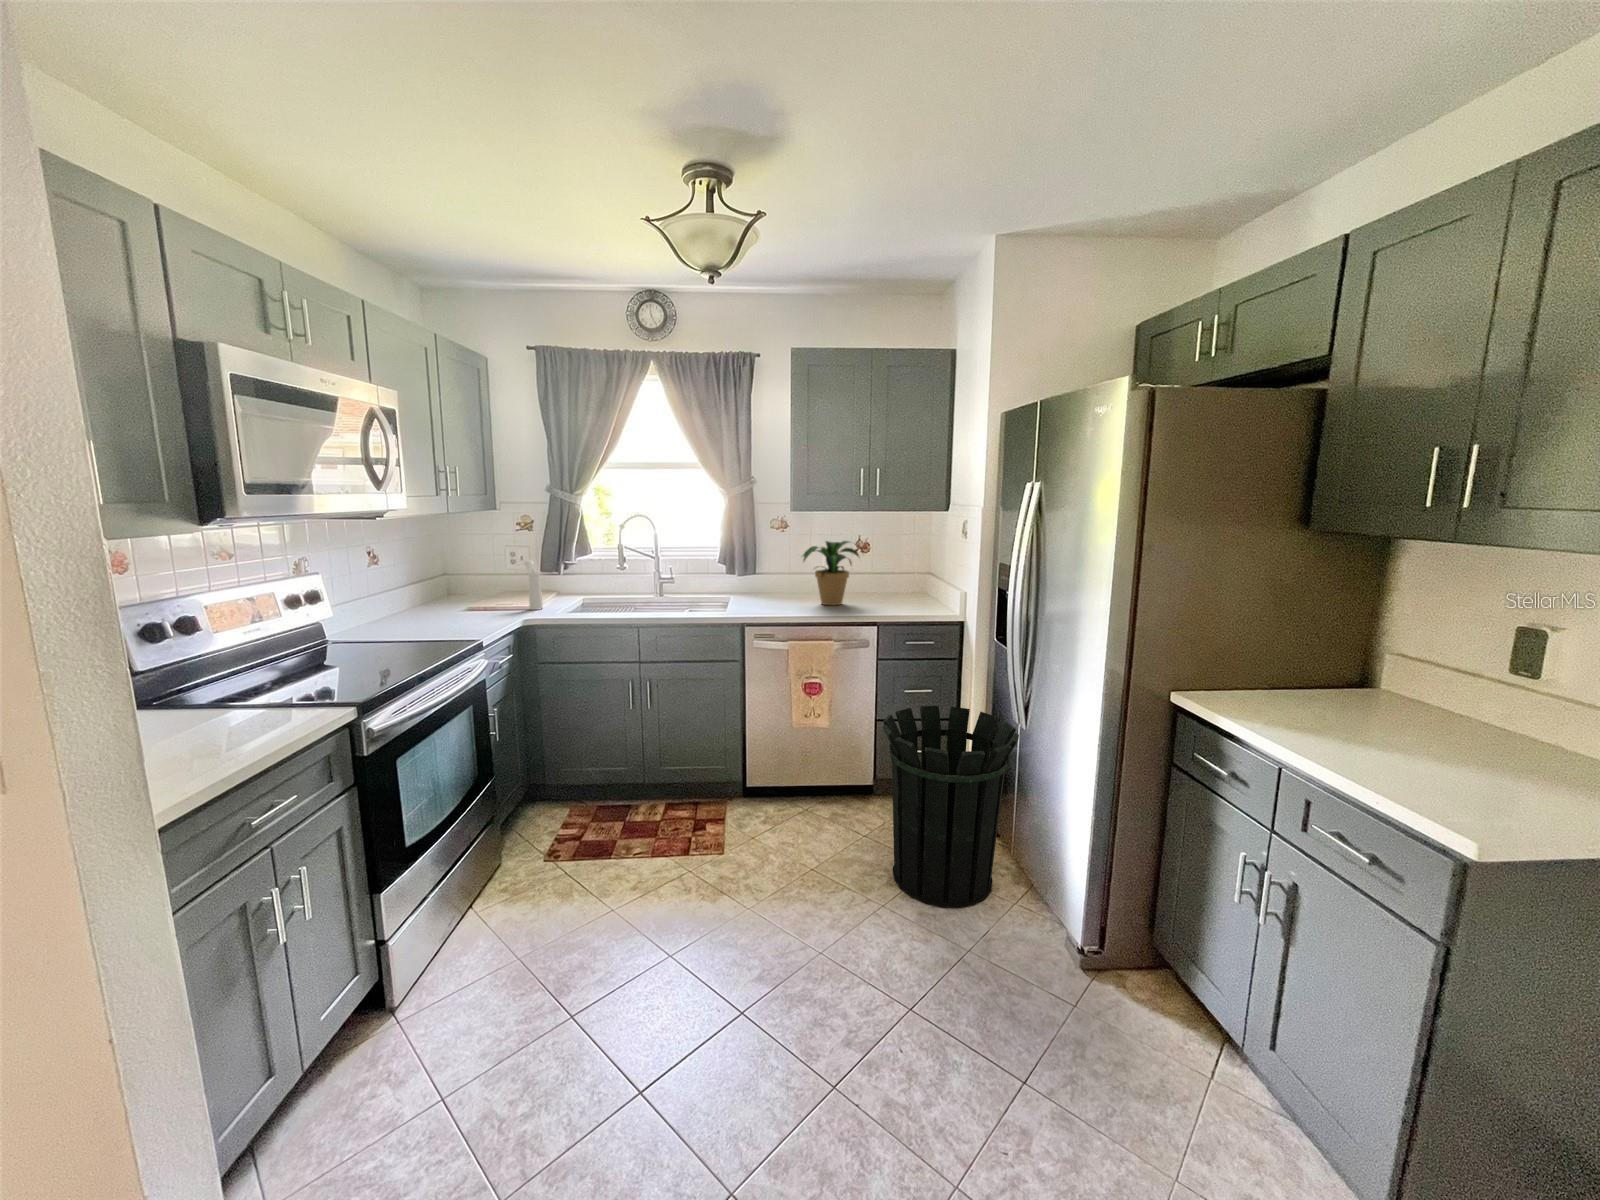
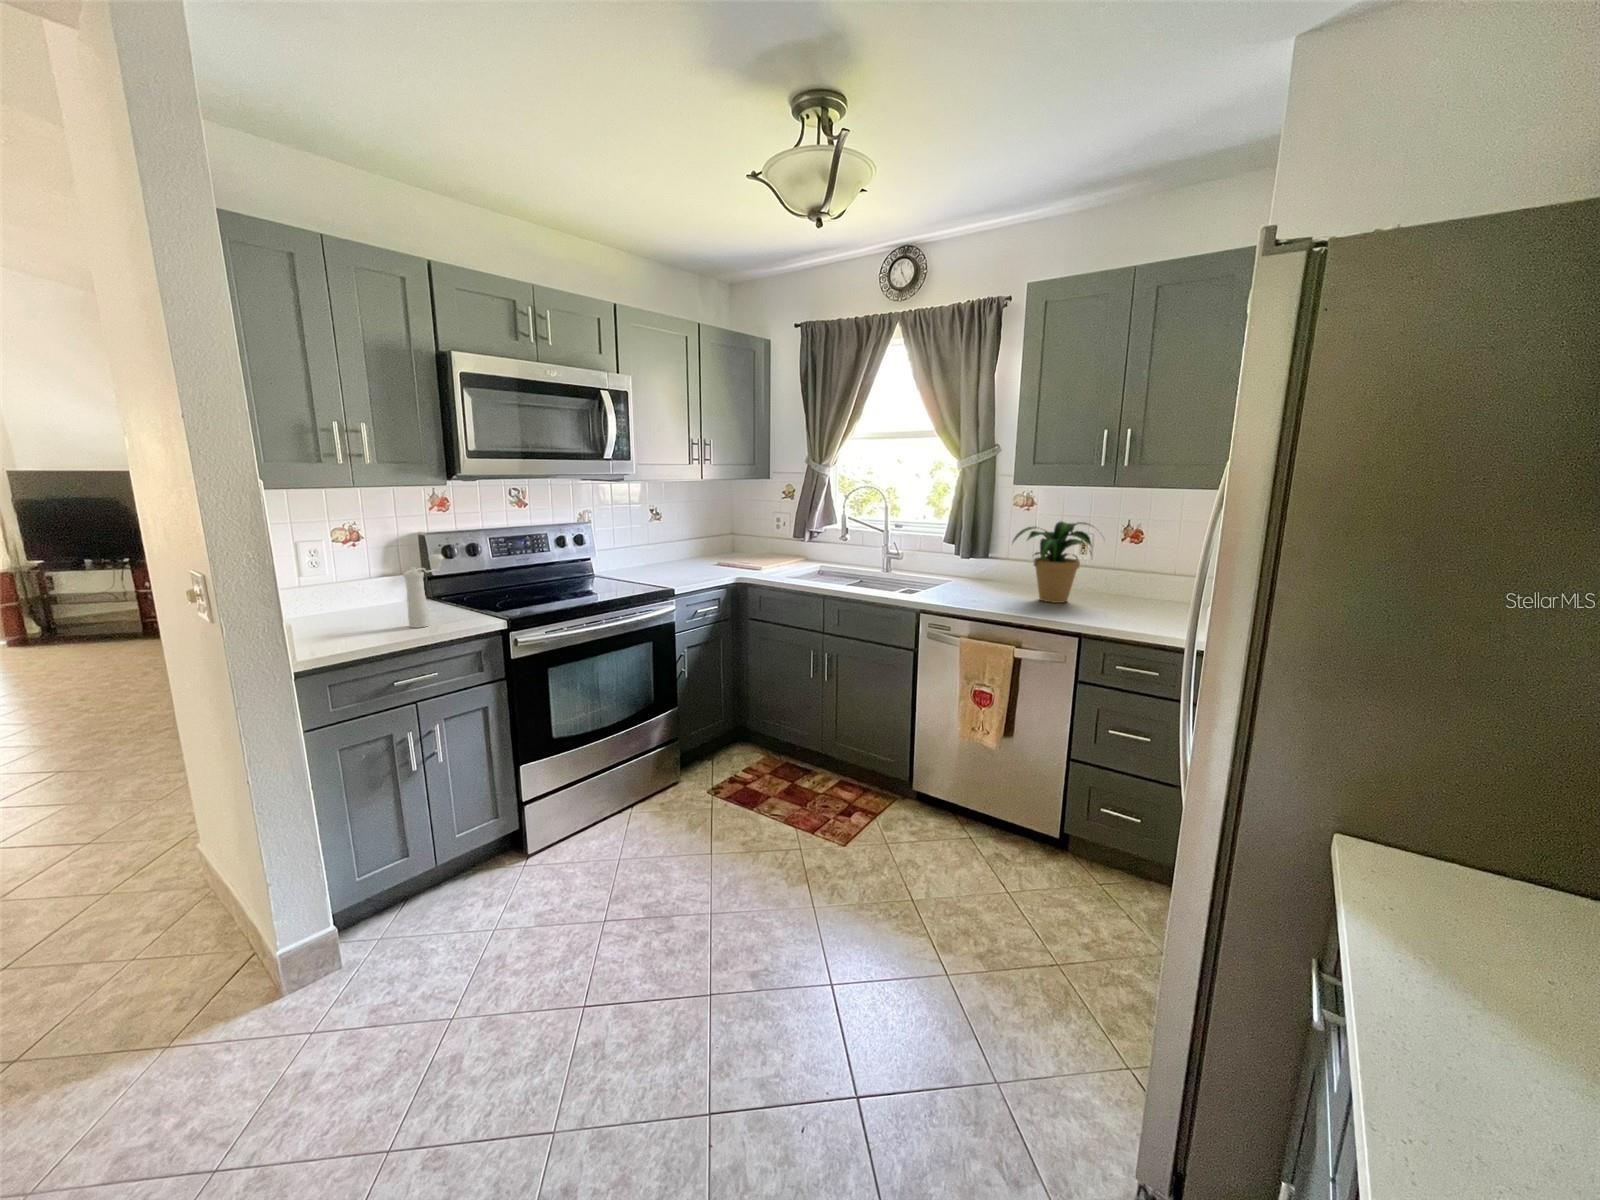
pepper mill: present [524,560,543,610] -> present [403,554,443,628]
waste bin: present [883,706,1019,908] -> none [979,745,1183,1039]

